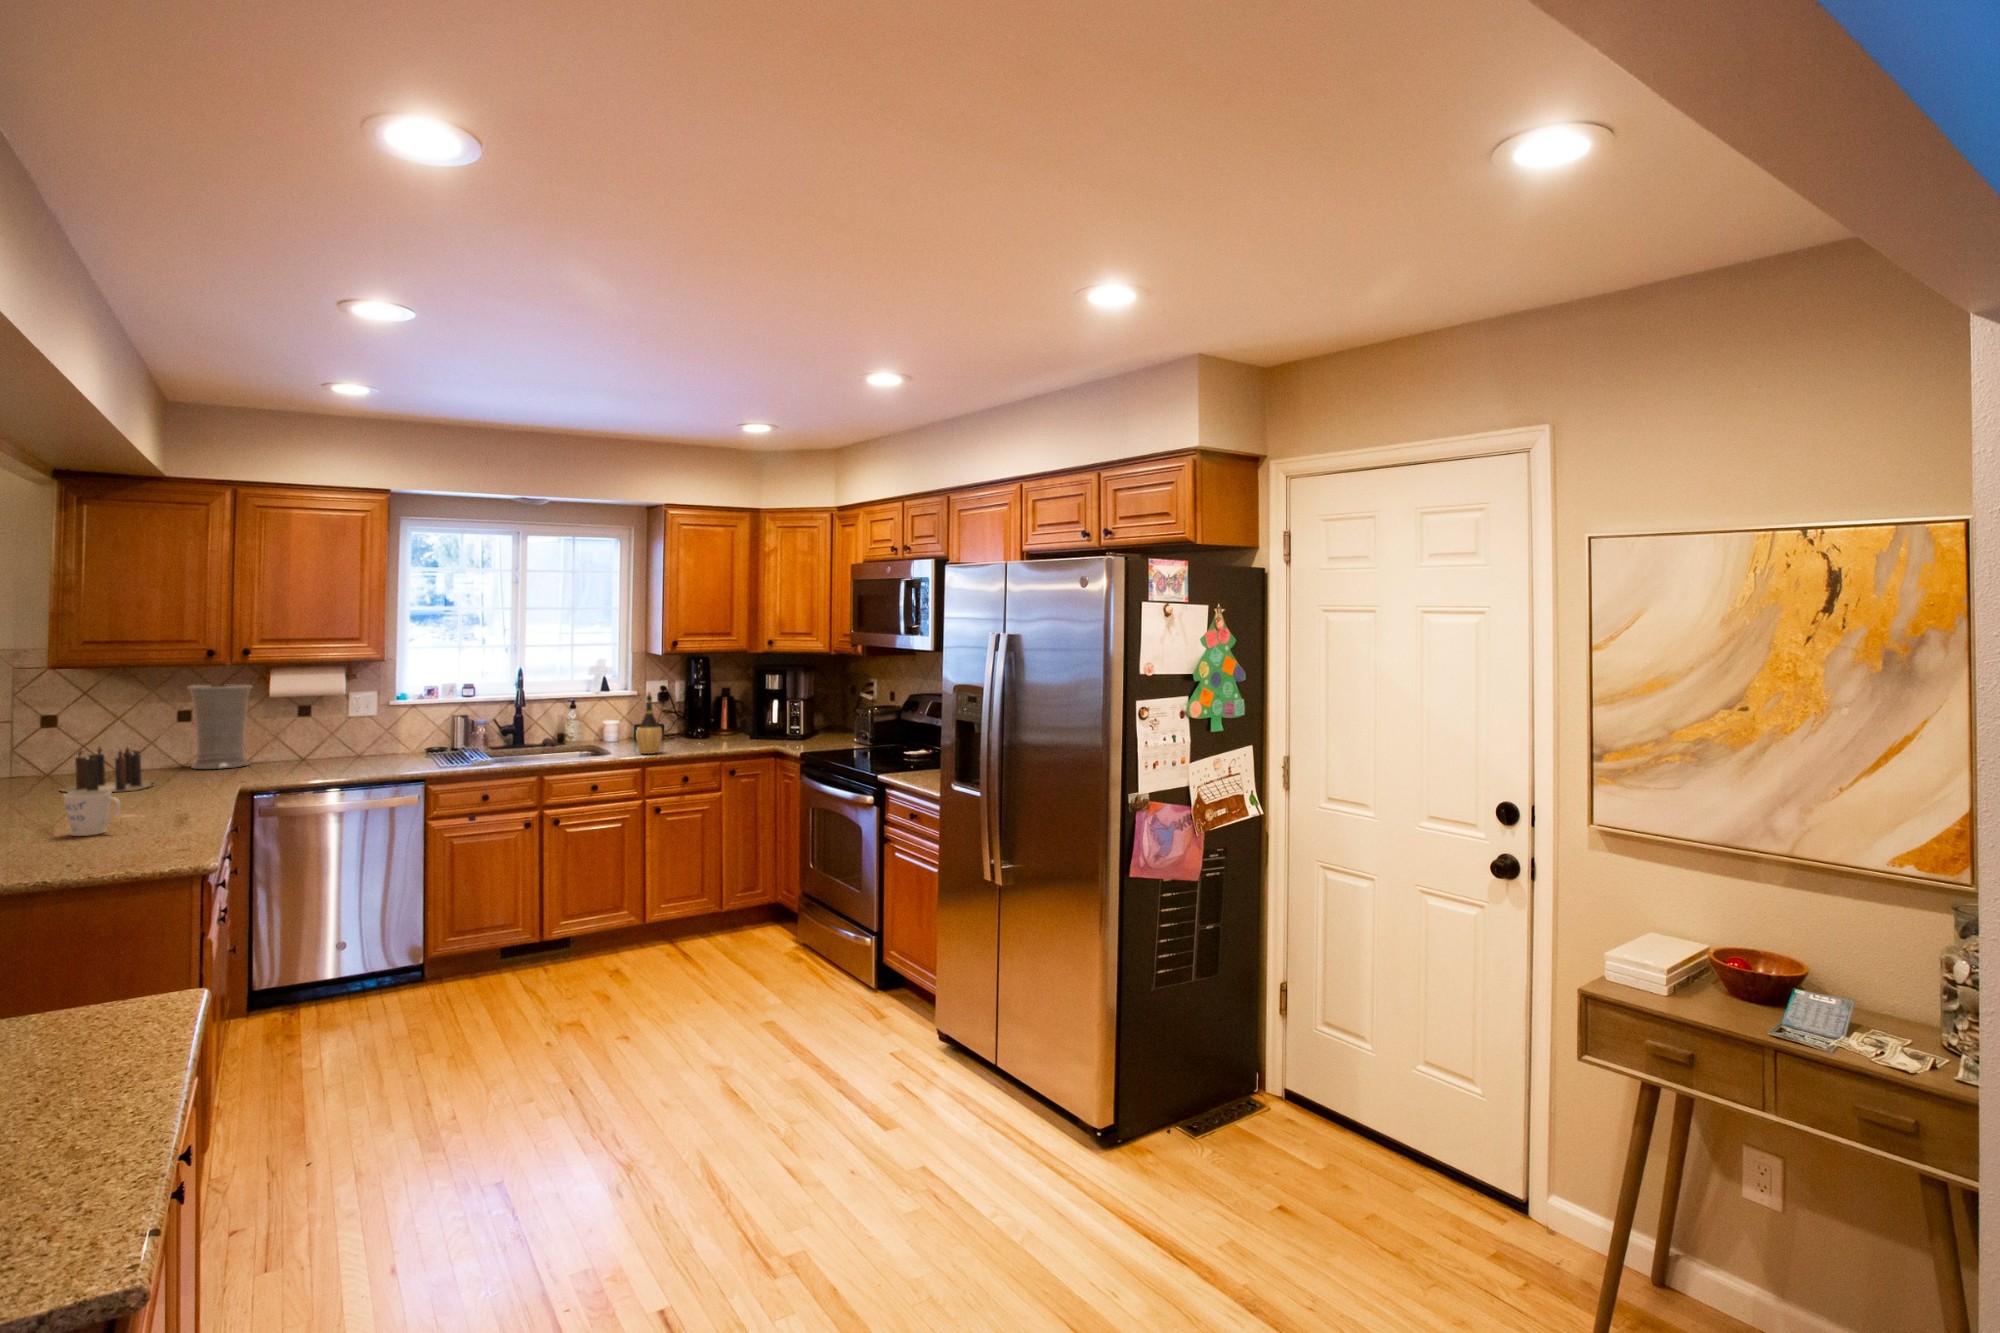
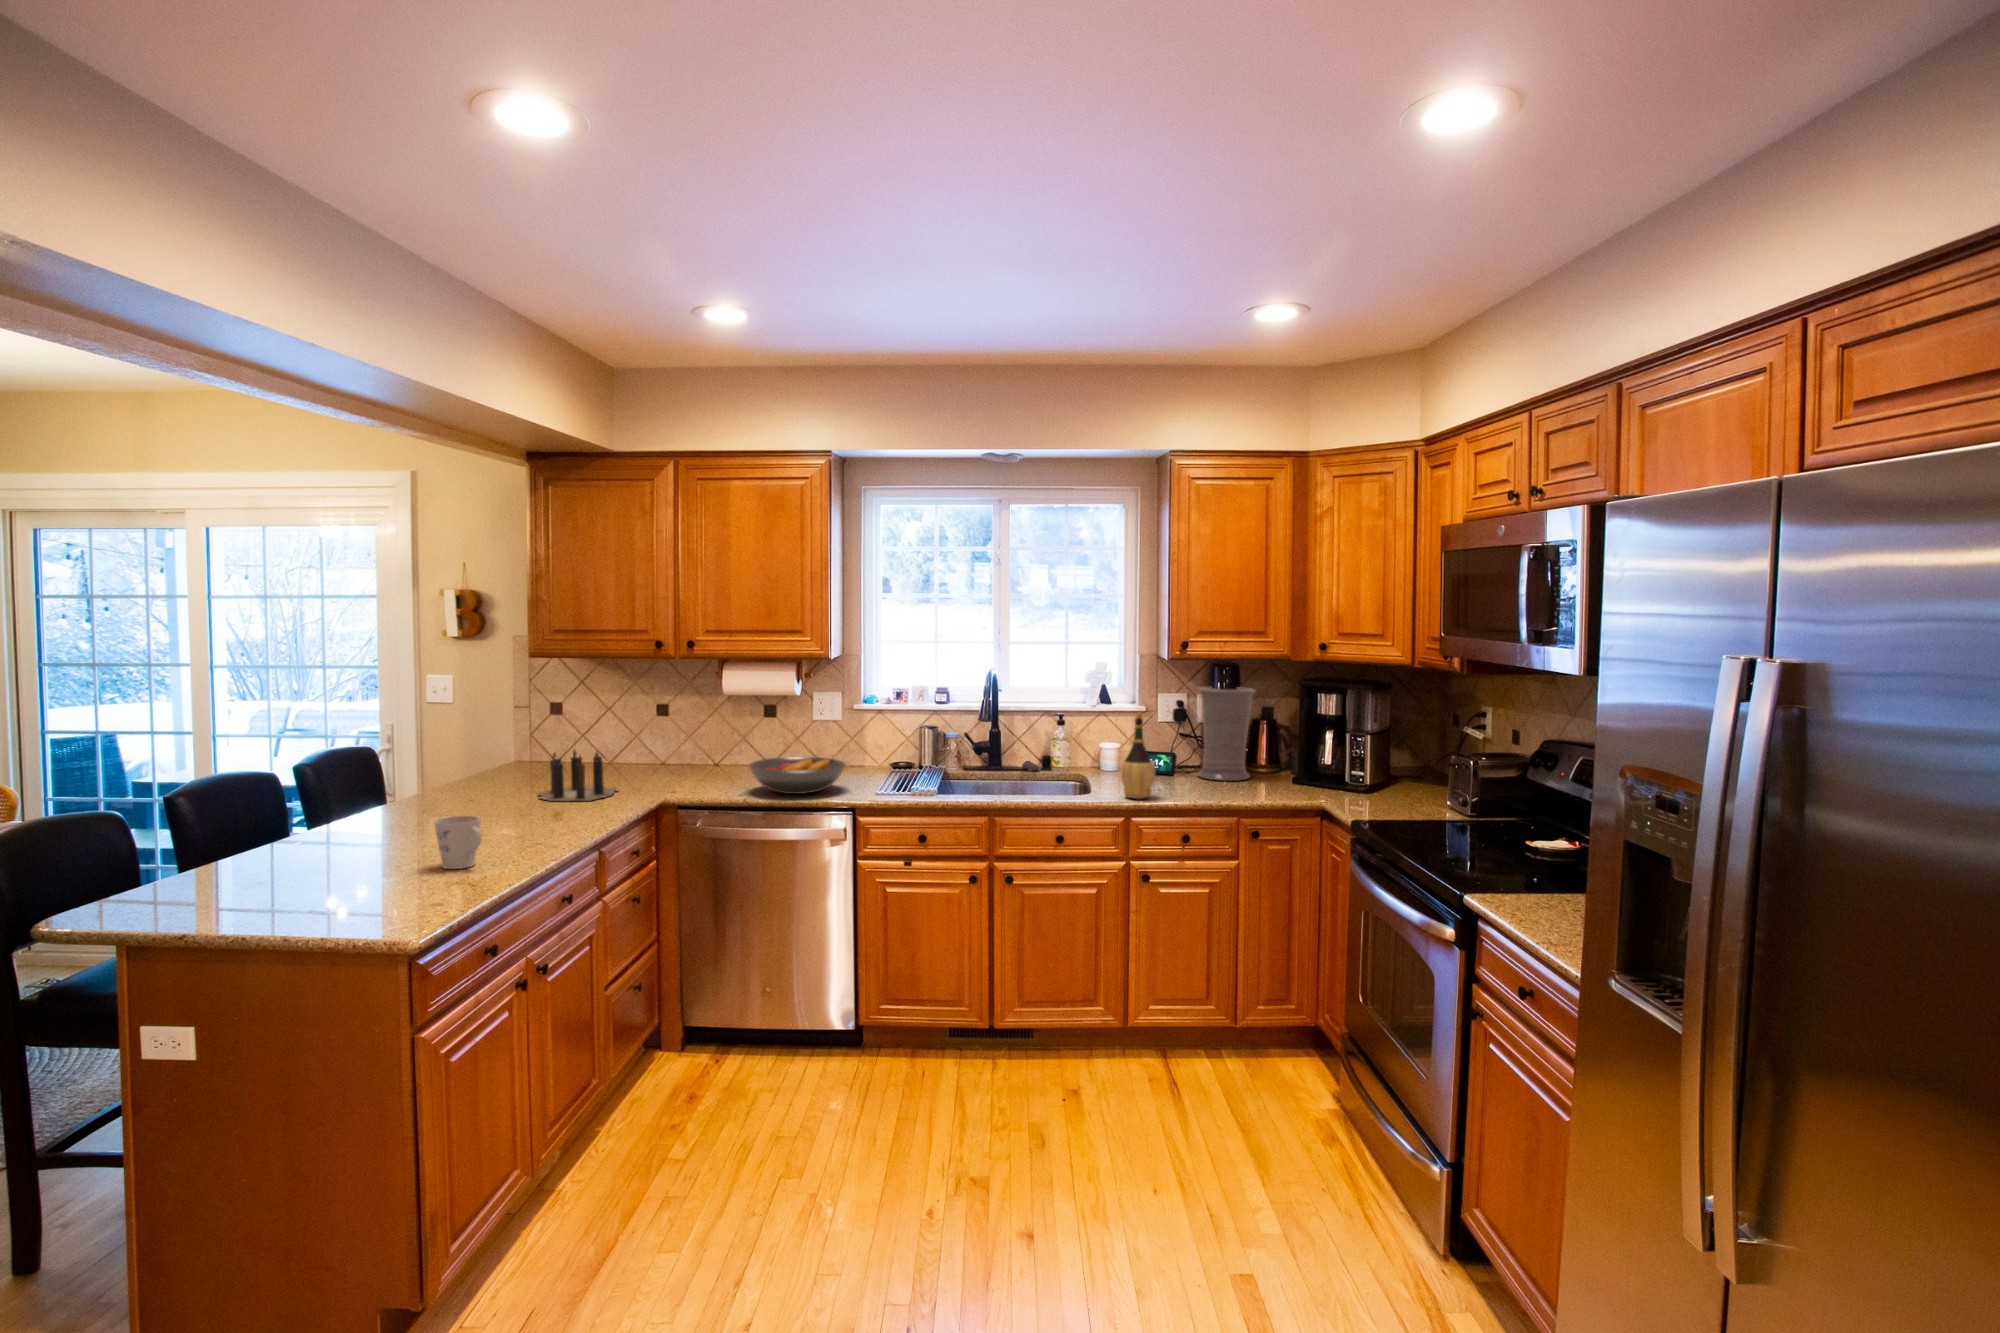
vase: present [188,685,252,769] -> present [1198,686,1255,781]
fruit bowl: none [300,740,398,772] -> present [749,757,846,794]

